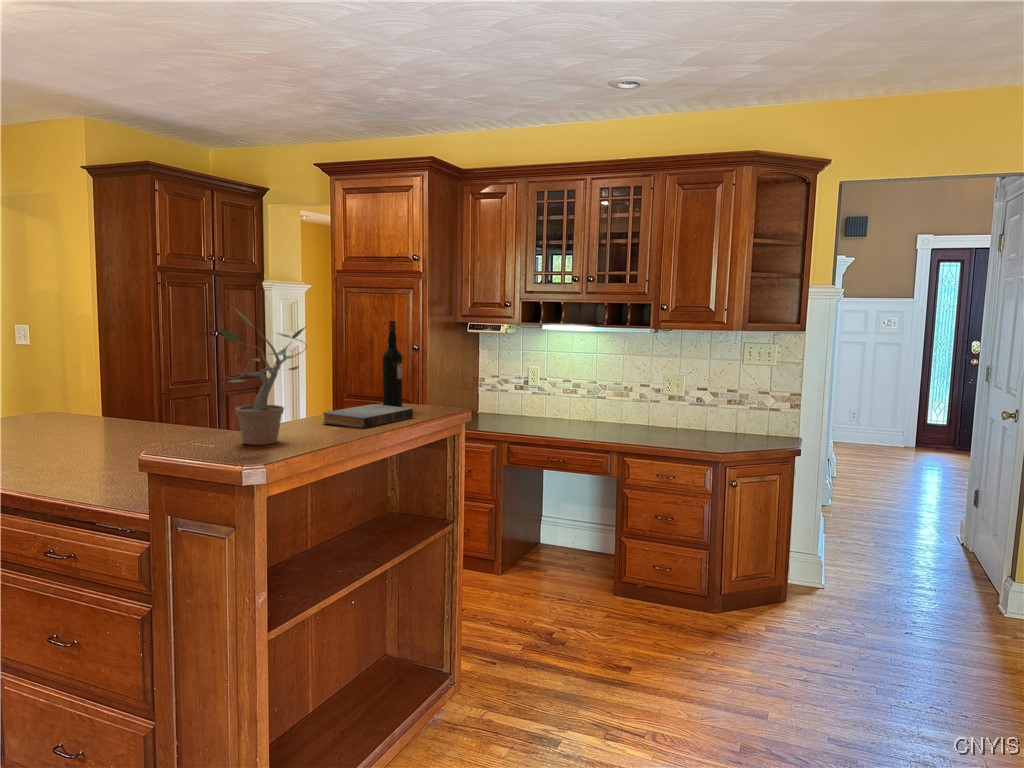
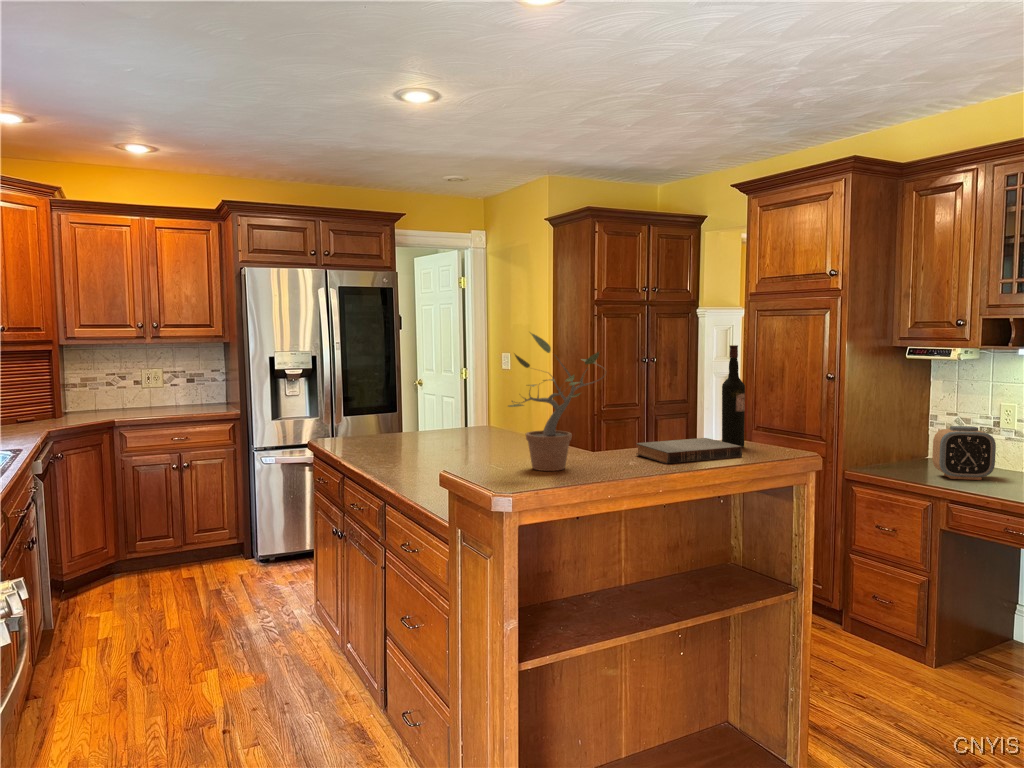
alarm clock: none [491,385,532,427] -> present [932,426,996,480]

